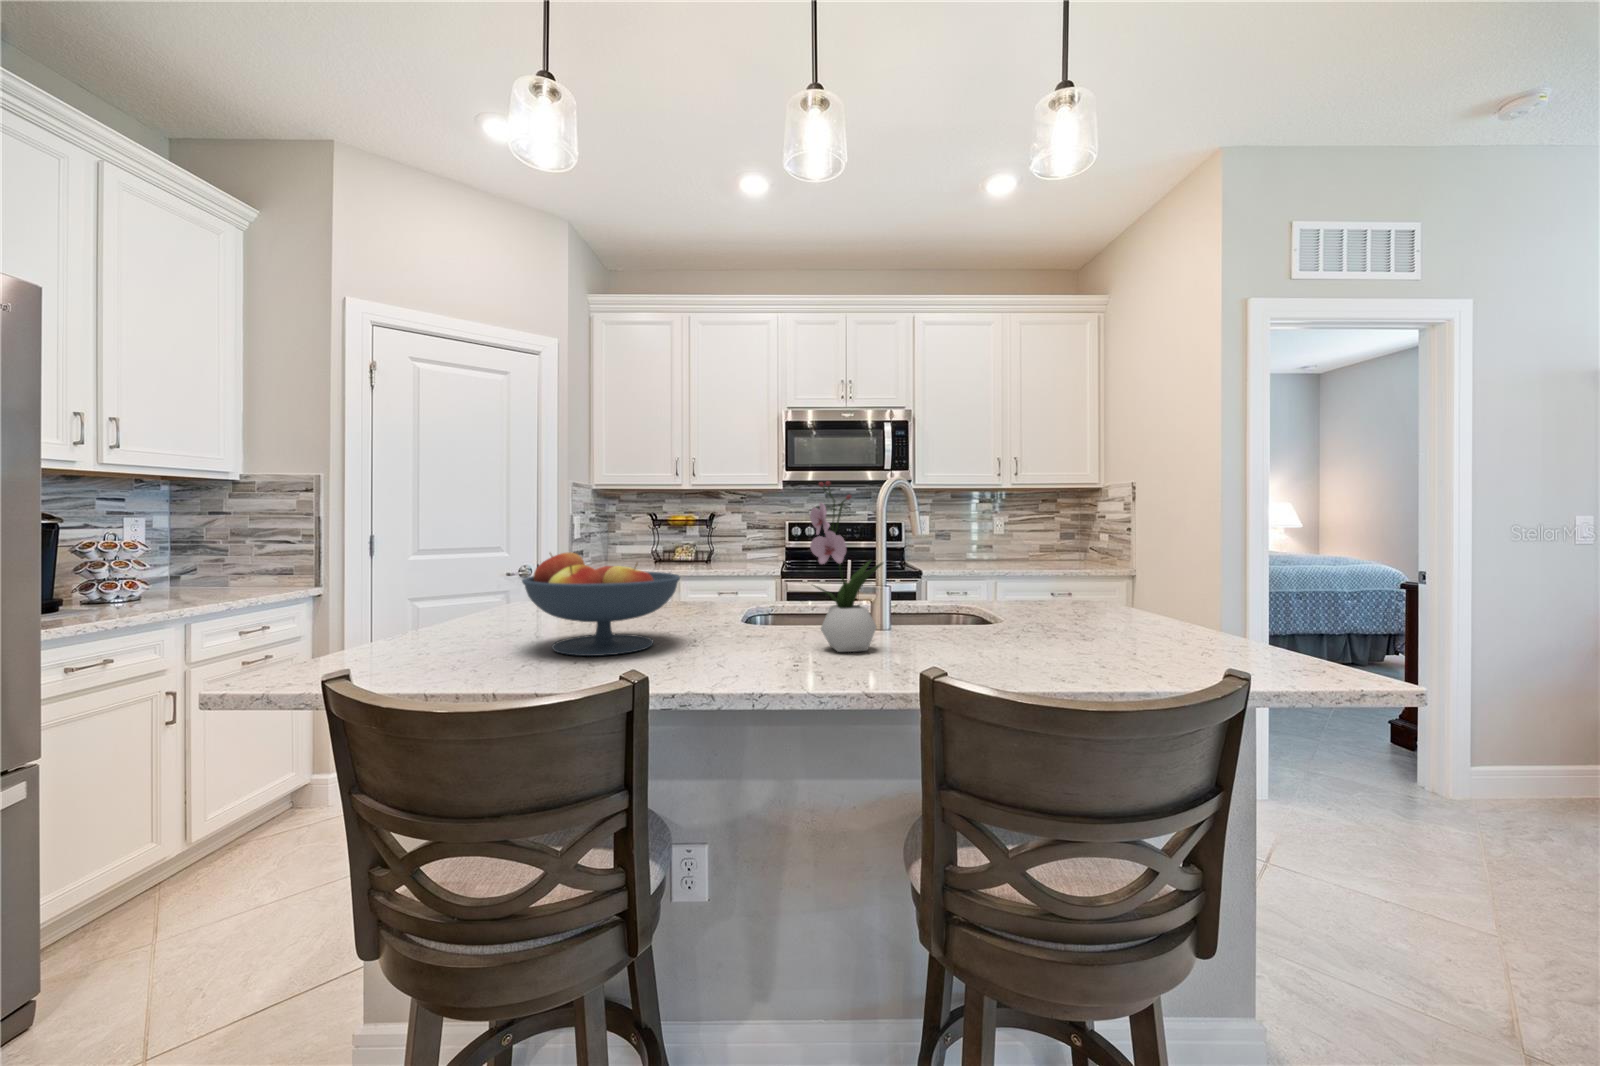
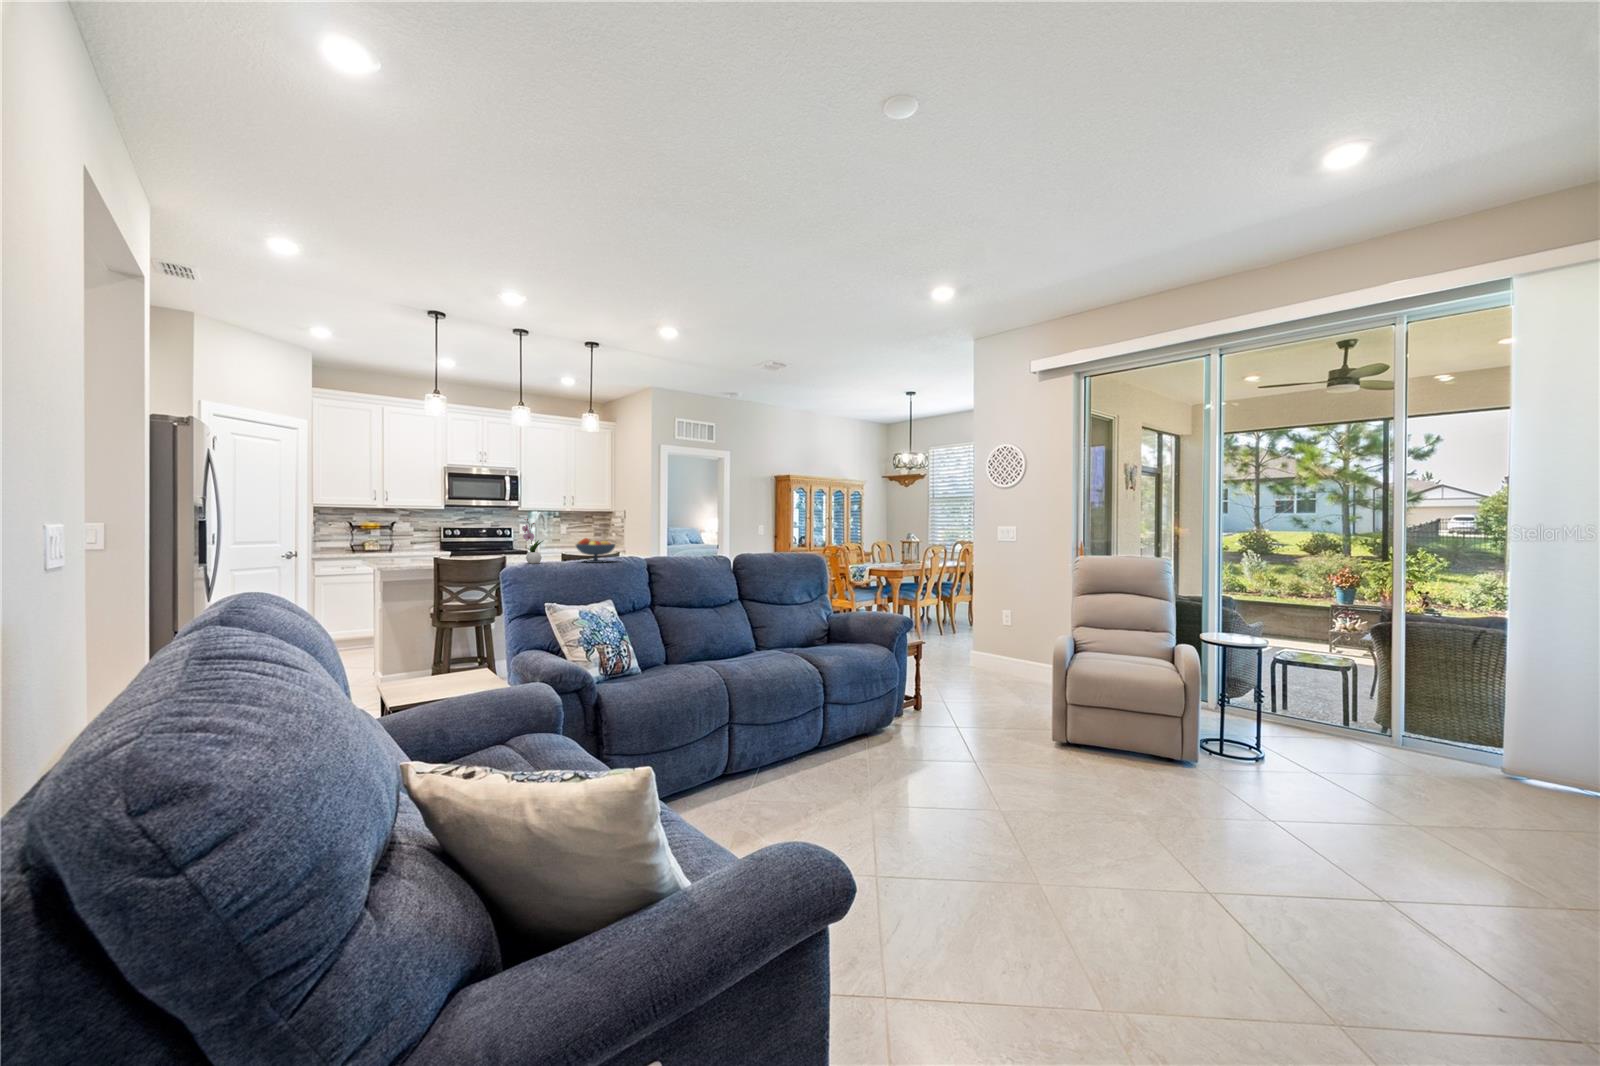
fruit bowl: present [522,552,680,656] -> present [576,538,615,563]

